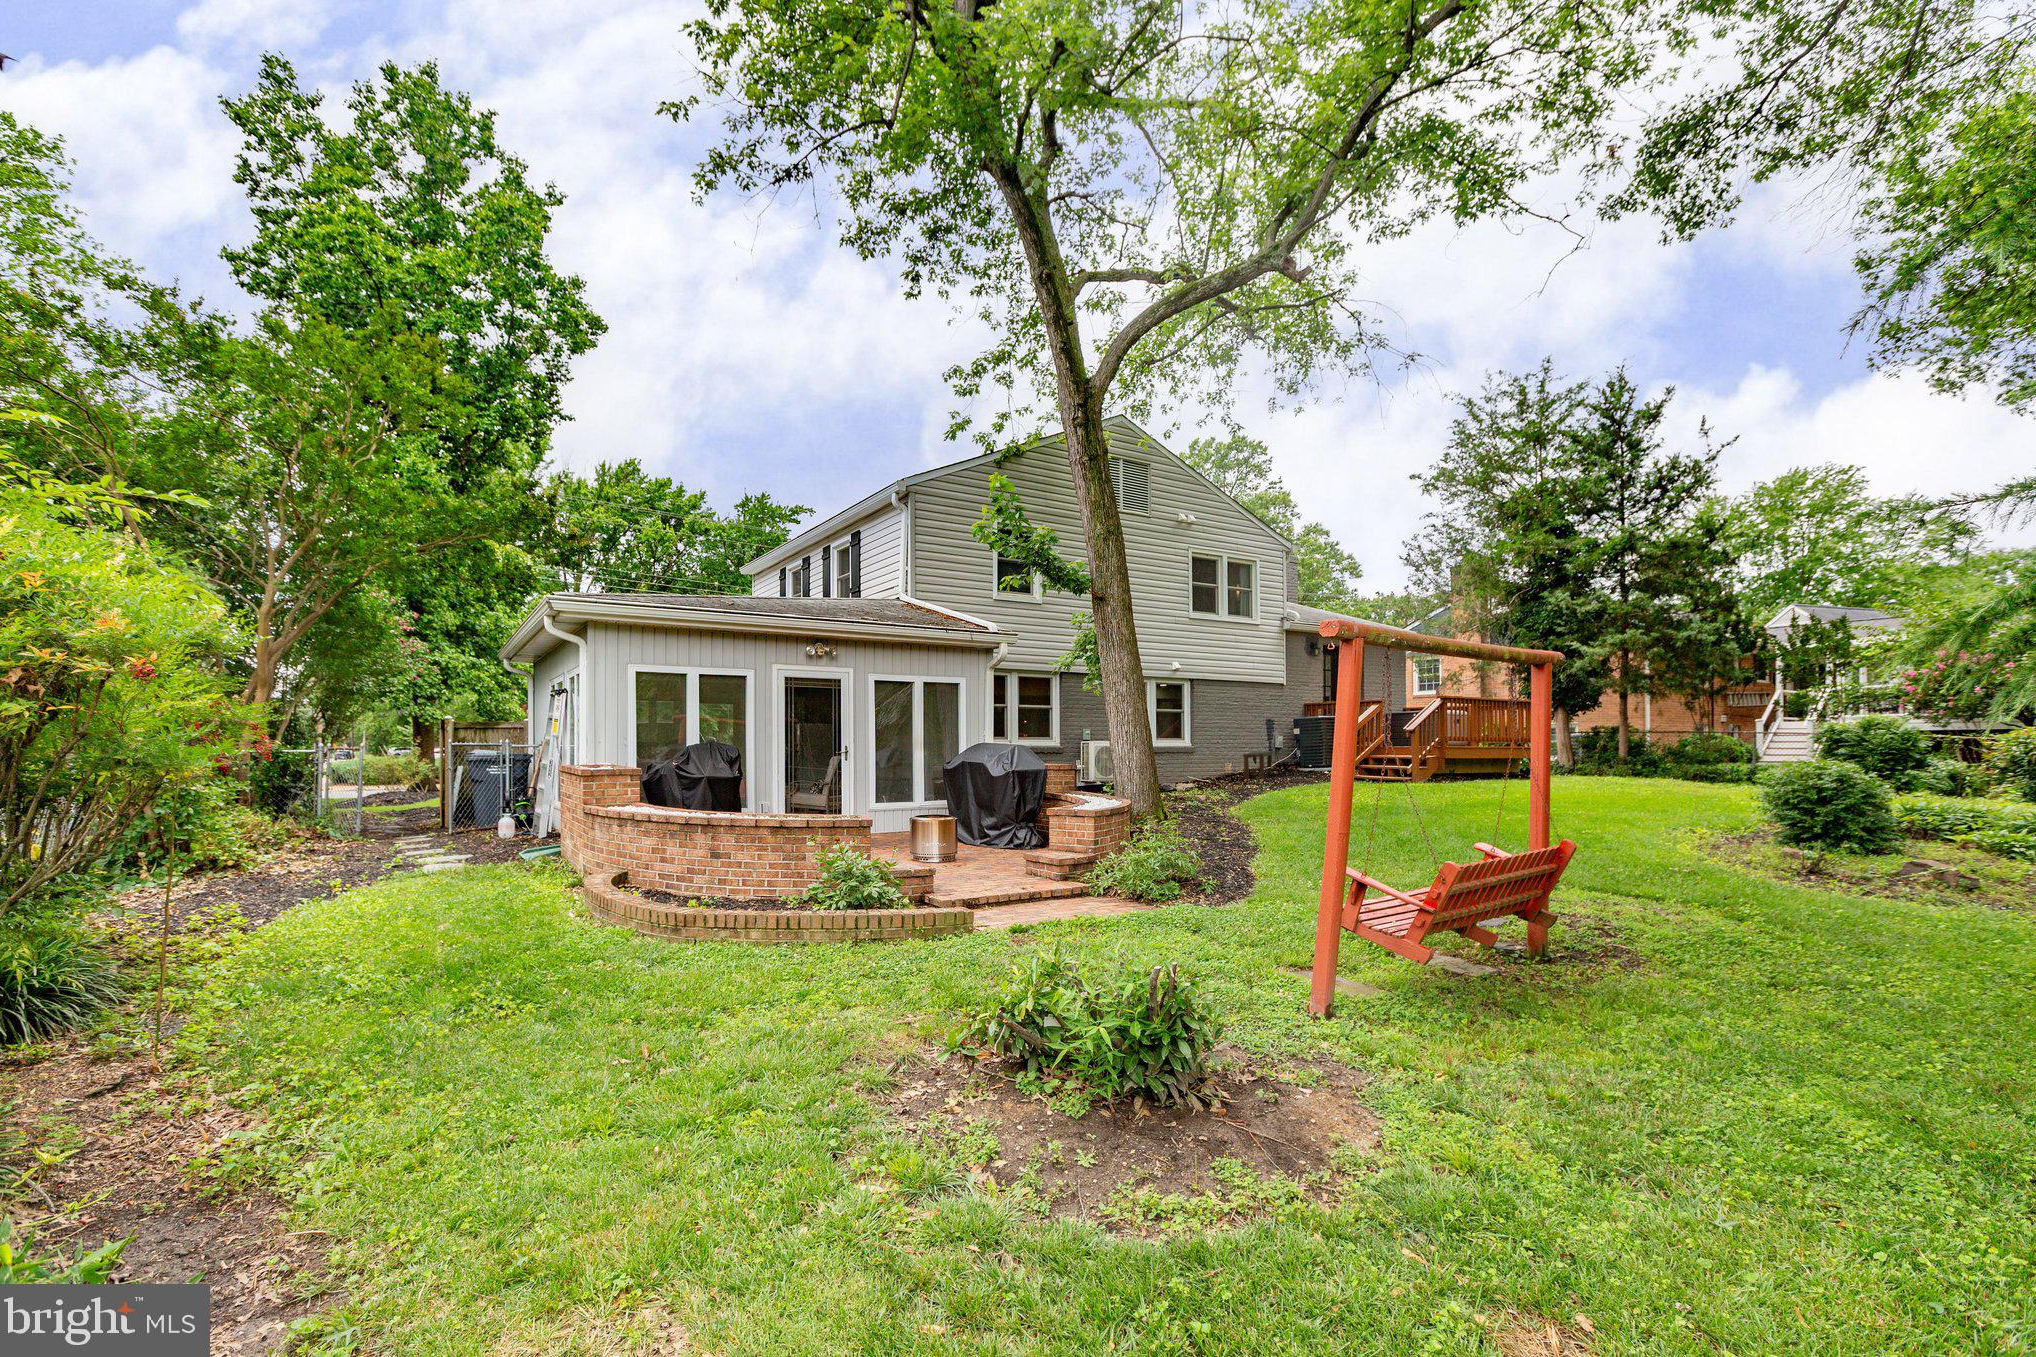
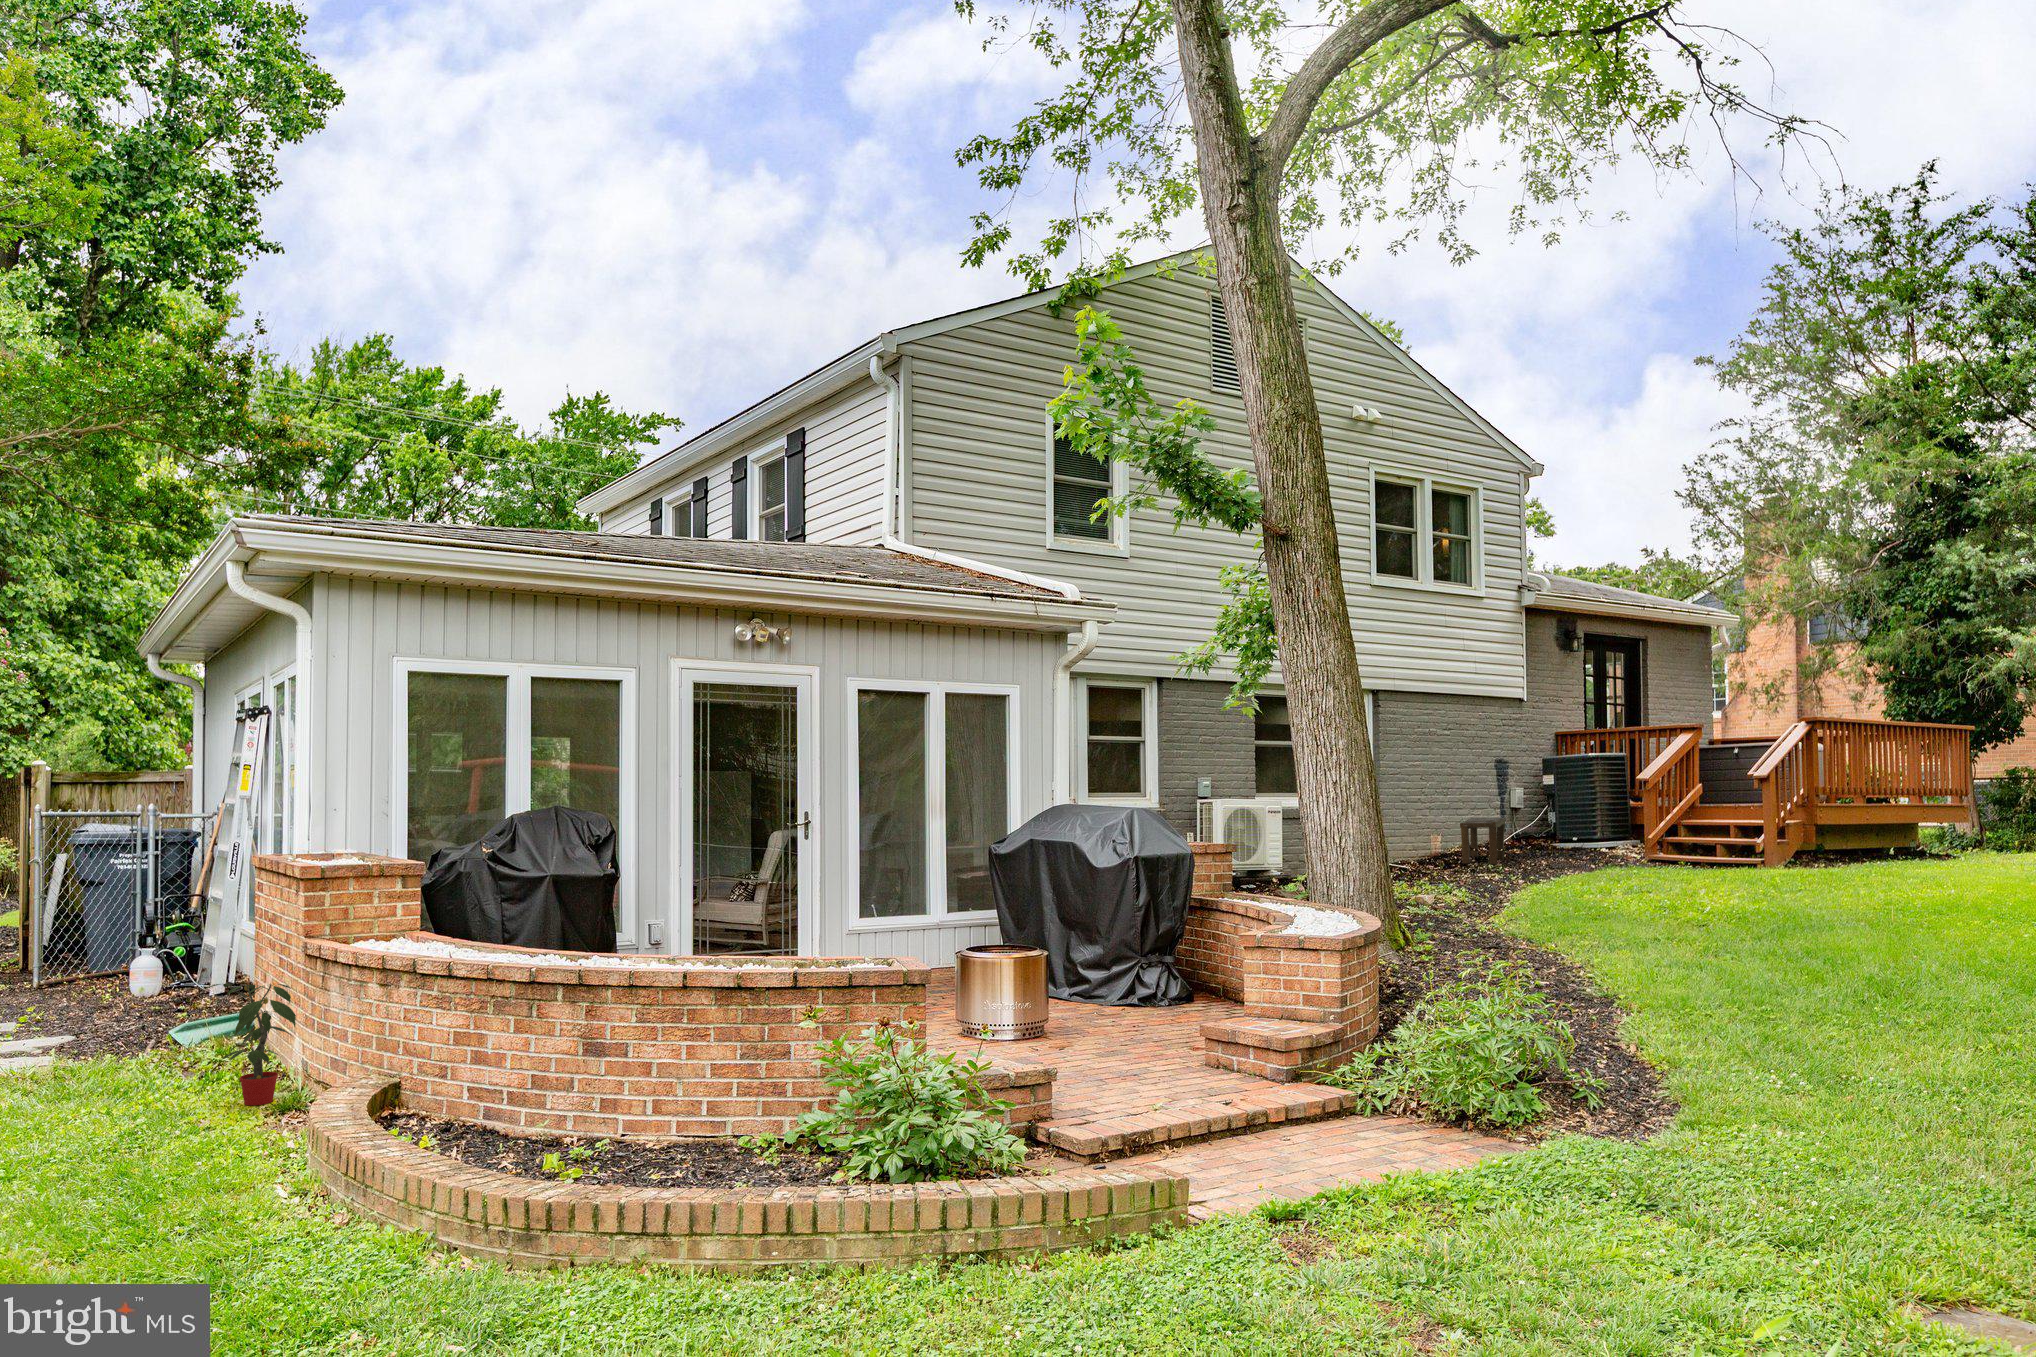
potted plant: none [537,826,581,884] -> present [207,983,296,1105]

